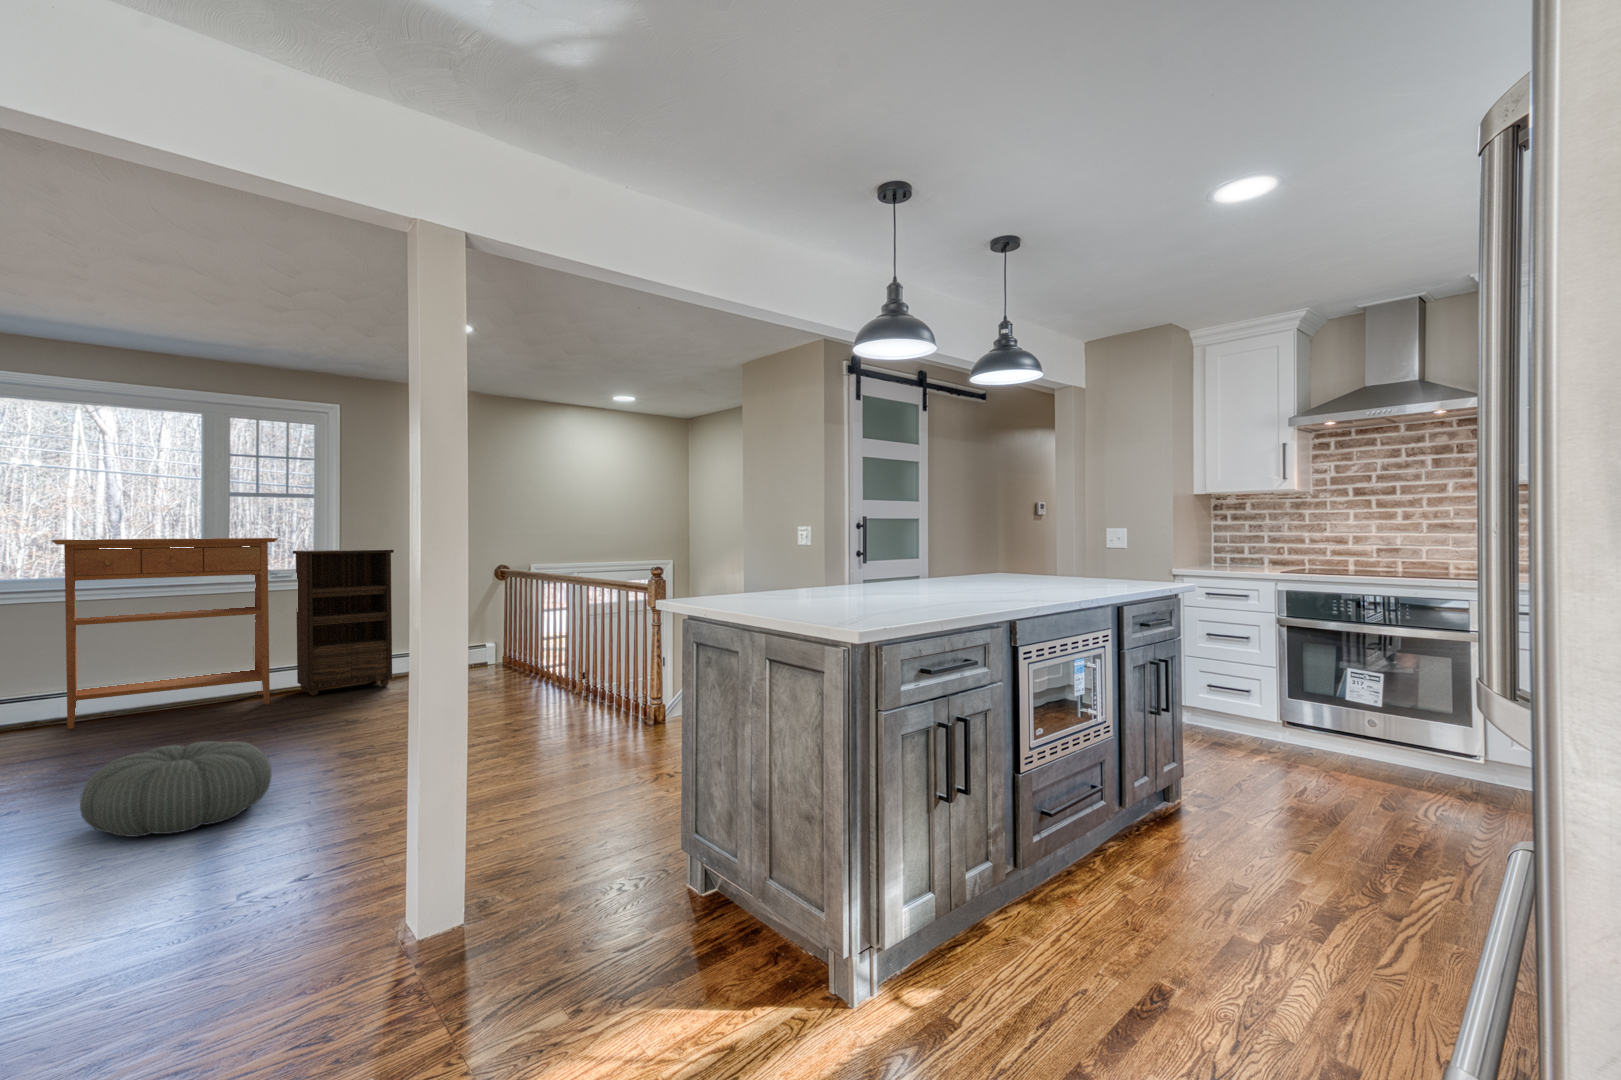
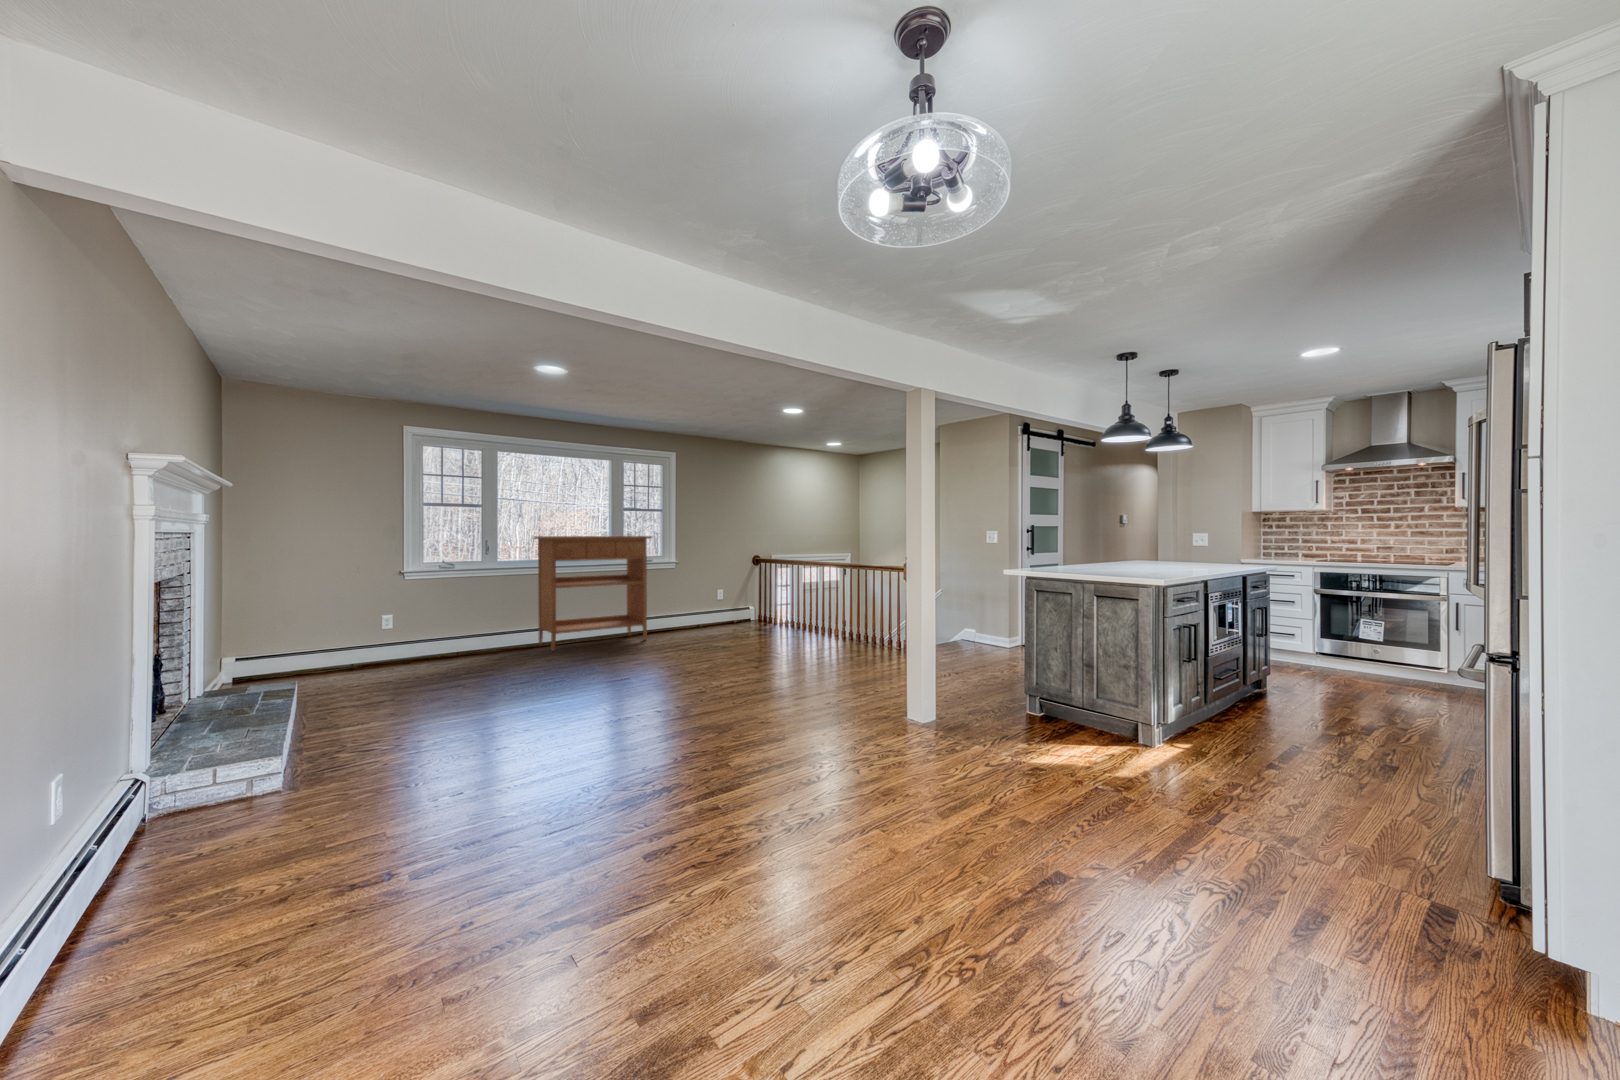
bookshelf: present [293,549,394,696] -> none [649,543,708,636]
pouf: present [80,741,272,837] -> none [664,650,746,695]

